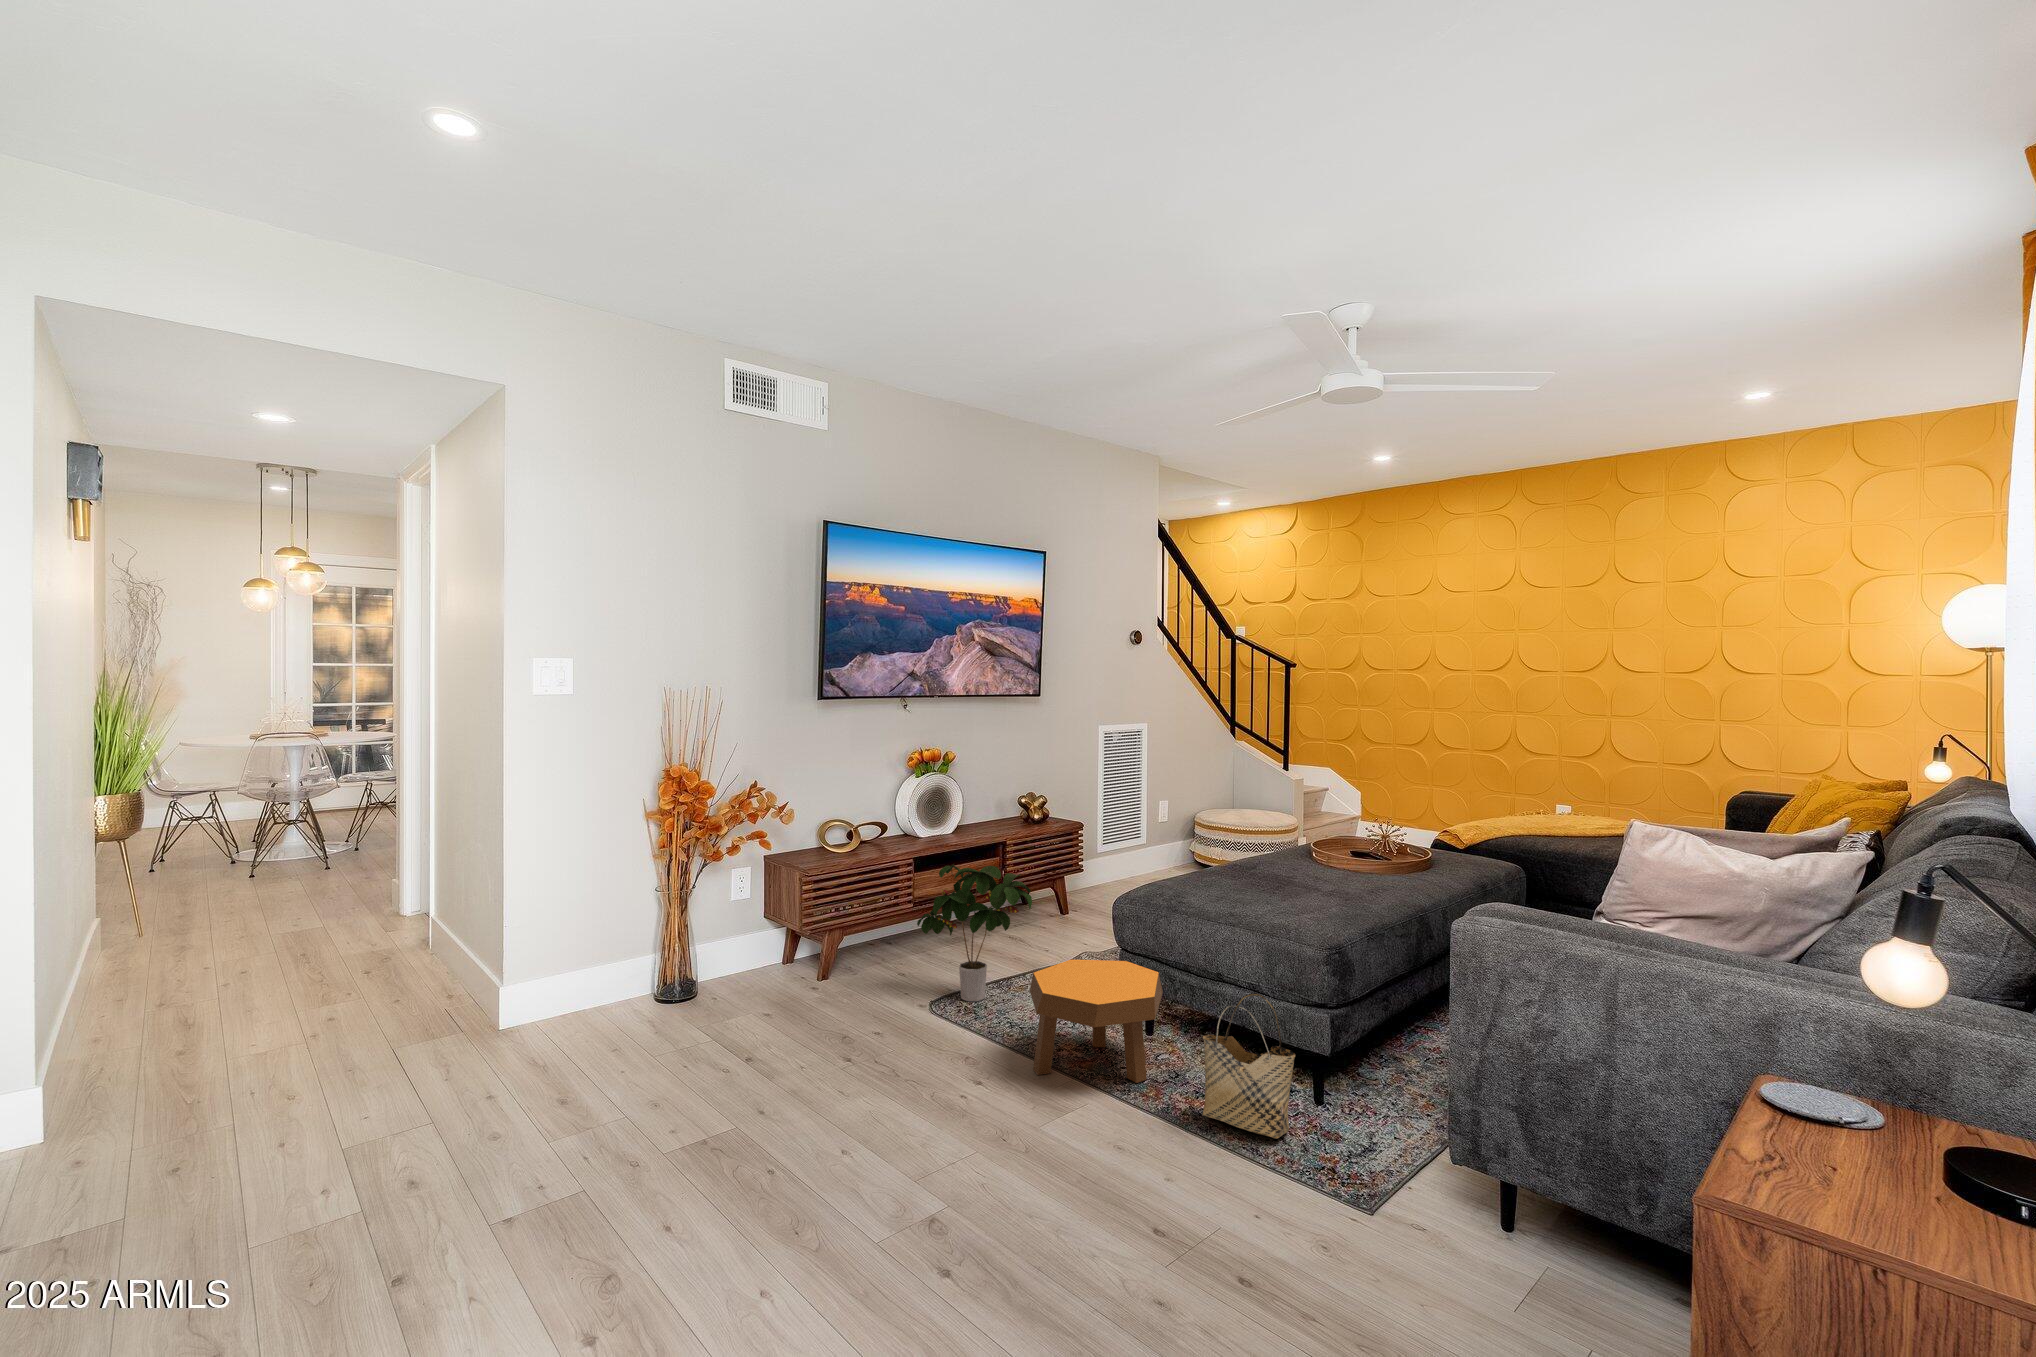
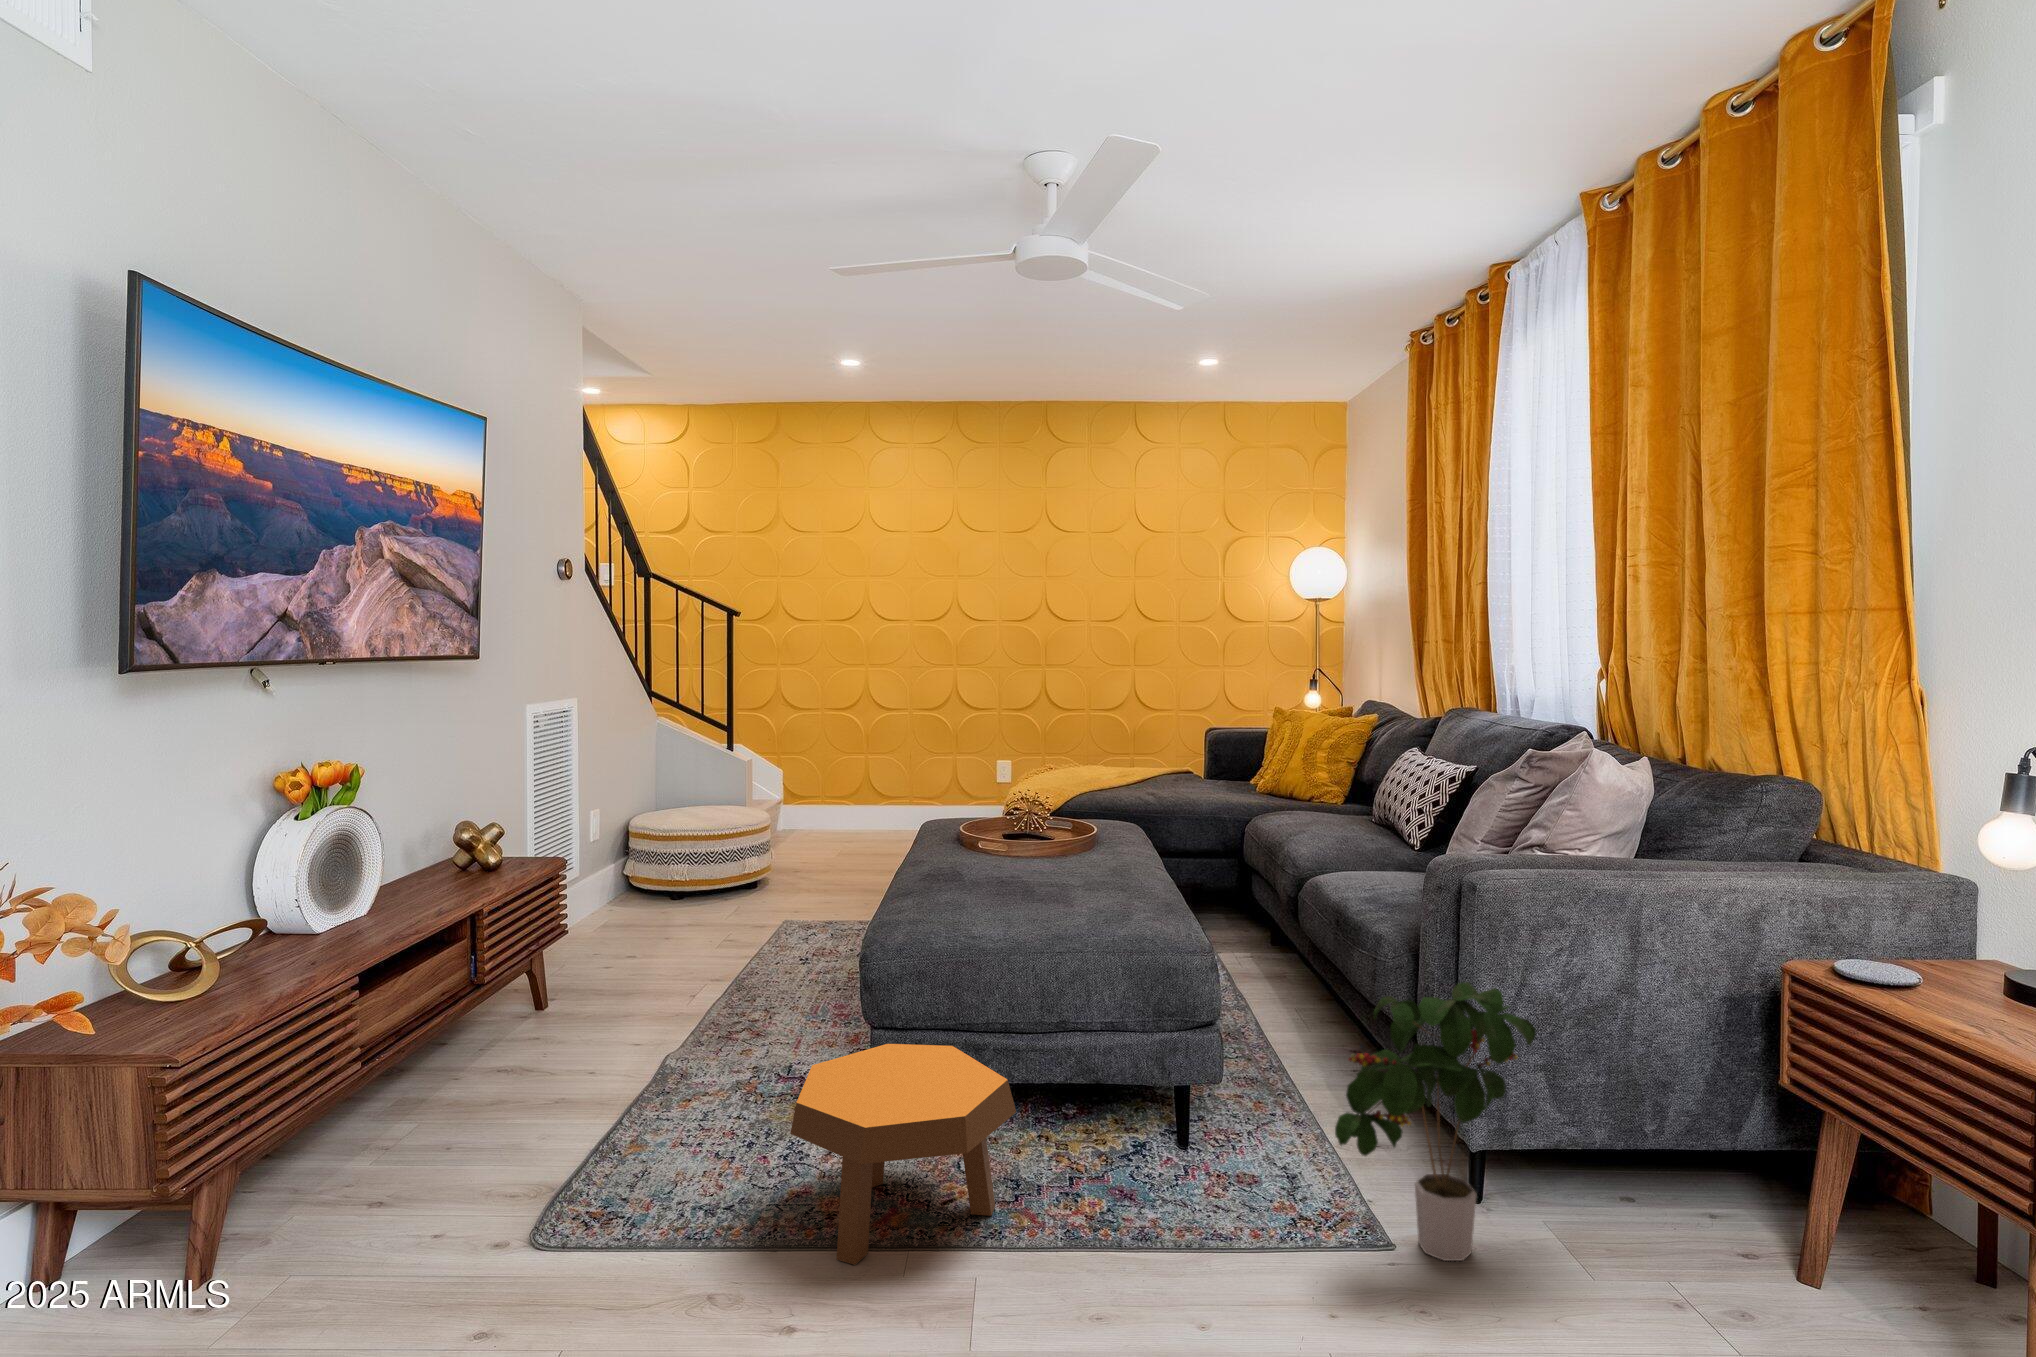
potted plant: present [917,864,1032,1001] -> present [1335,982,1536,1261]
woven basket: present [1203,994,1295,1138] -> none [1110,1032,1232,1222]

